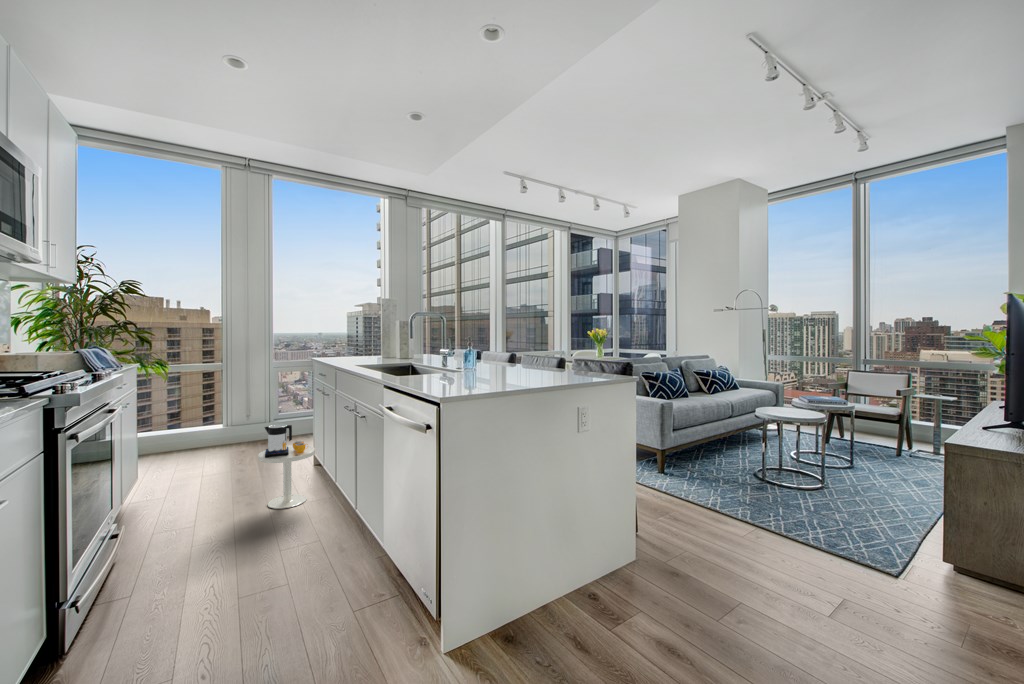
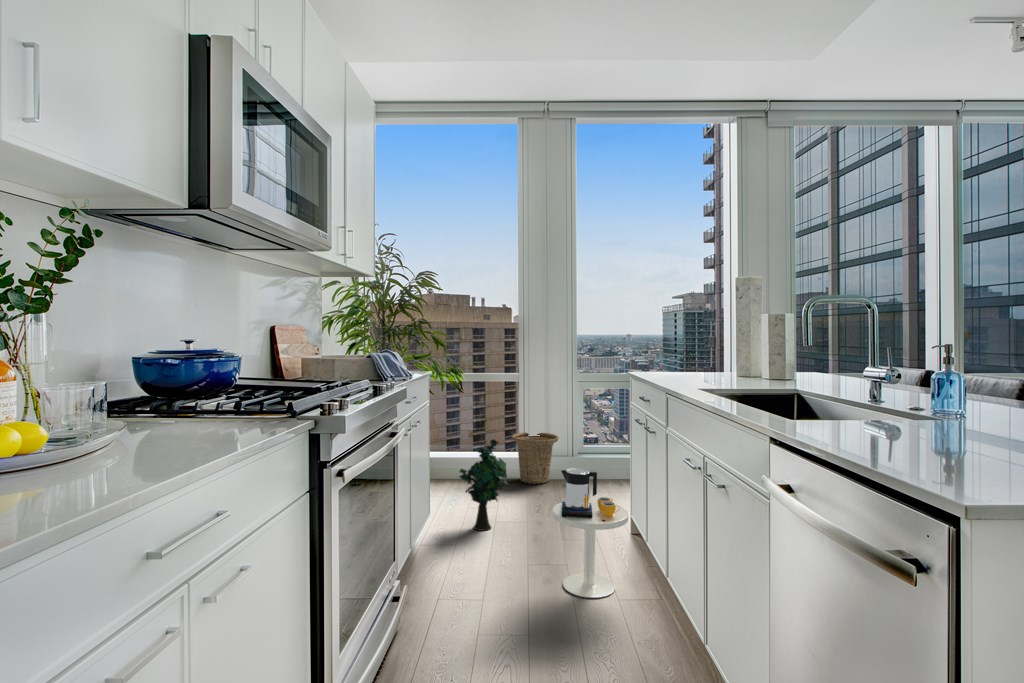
basket: none [224,409,267,449] -> present [512,432,559,484]
decorative plant: none [173,415,222,487] -> present [459,439,508,531]

